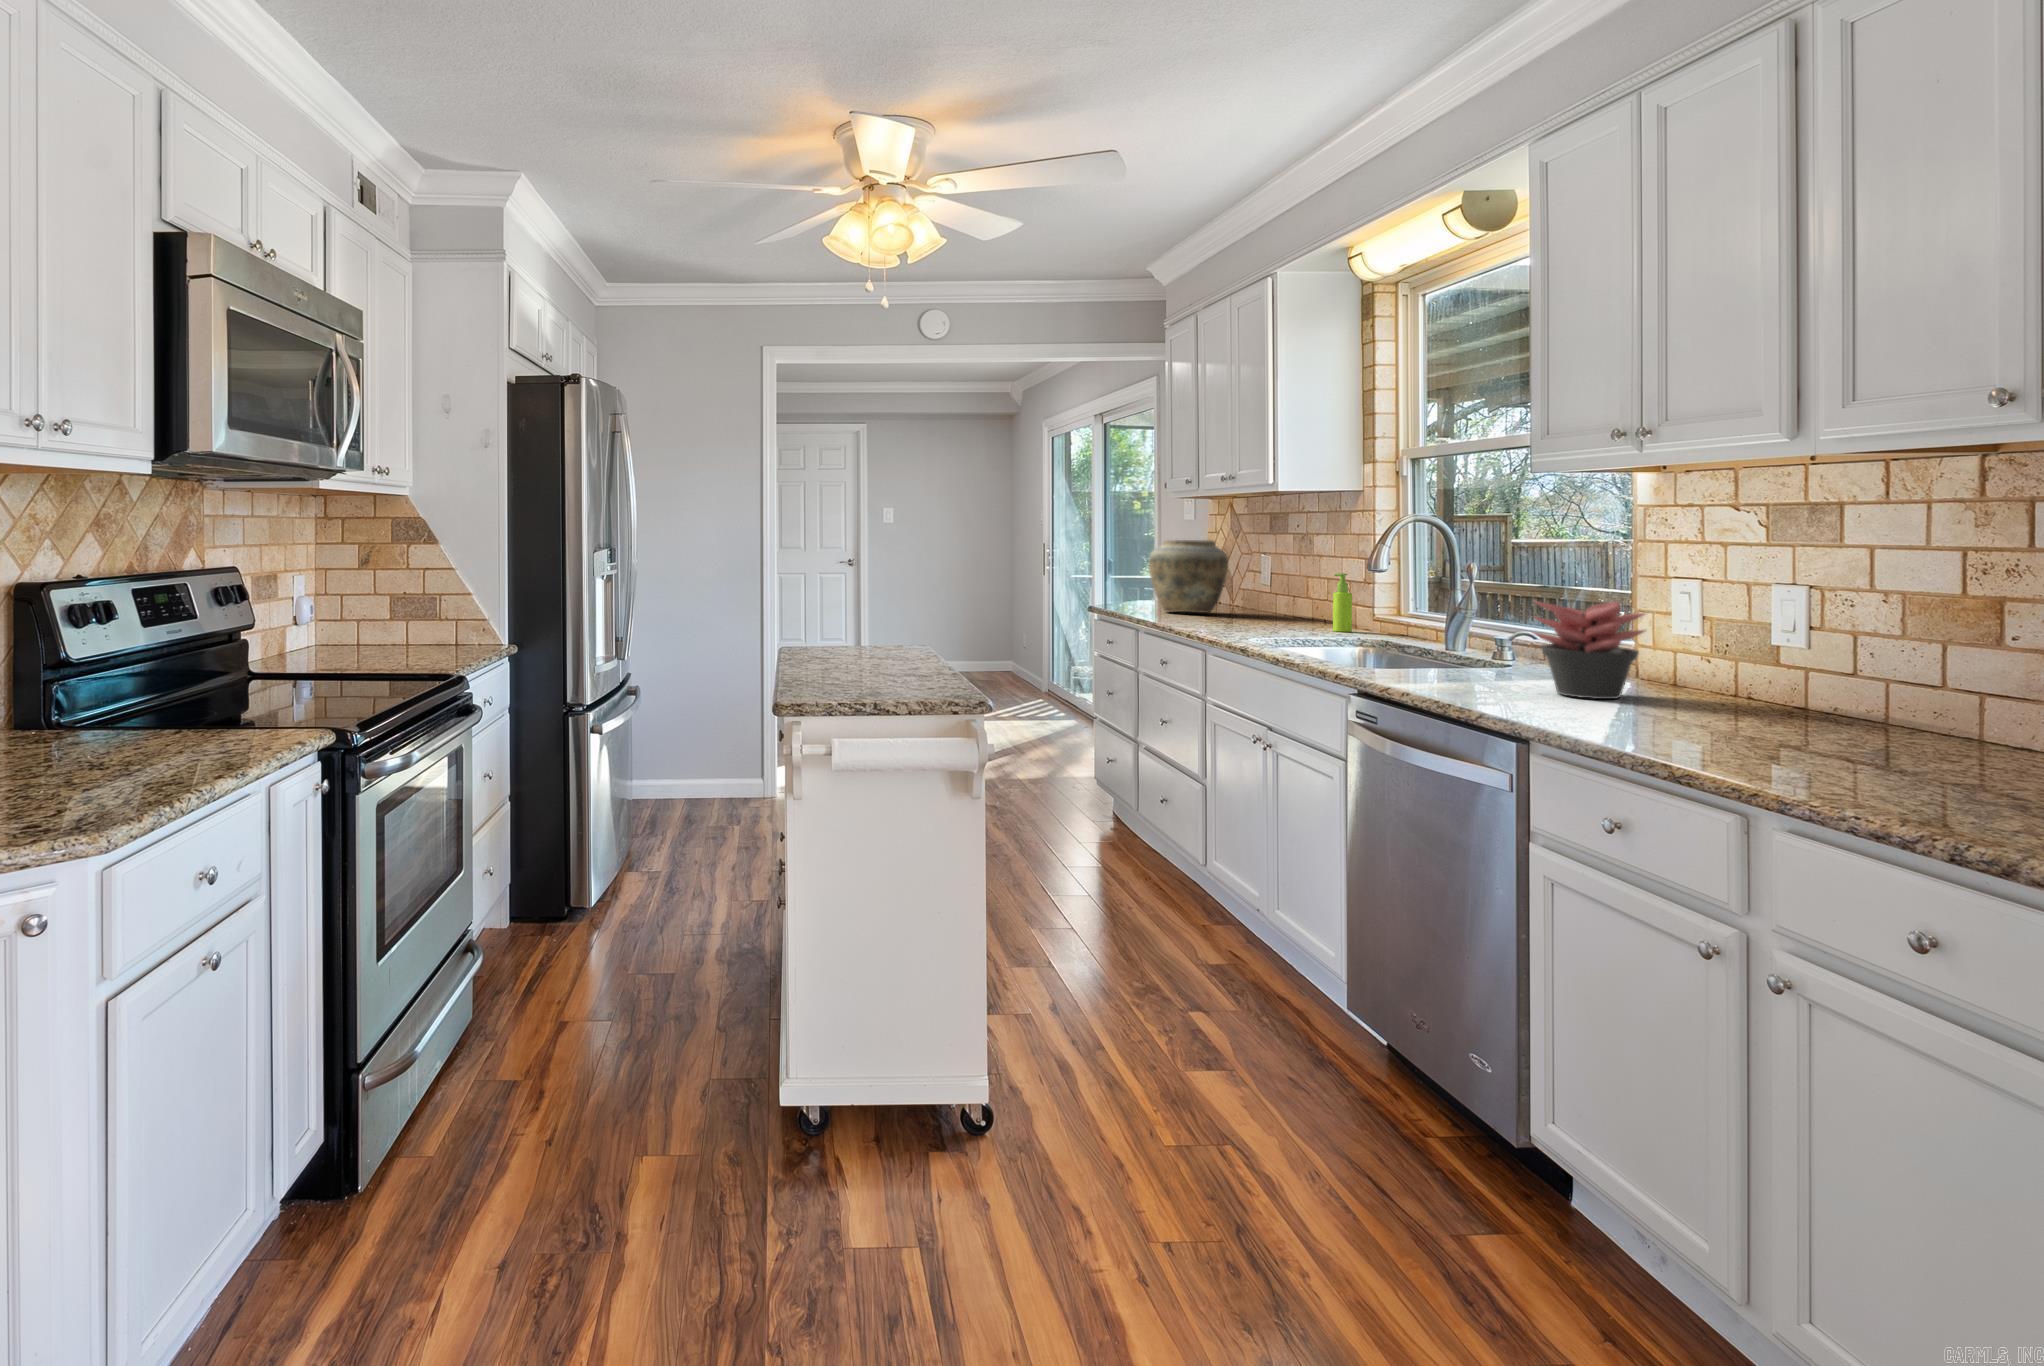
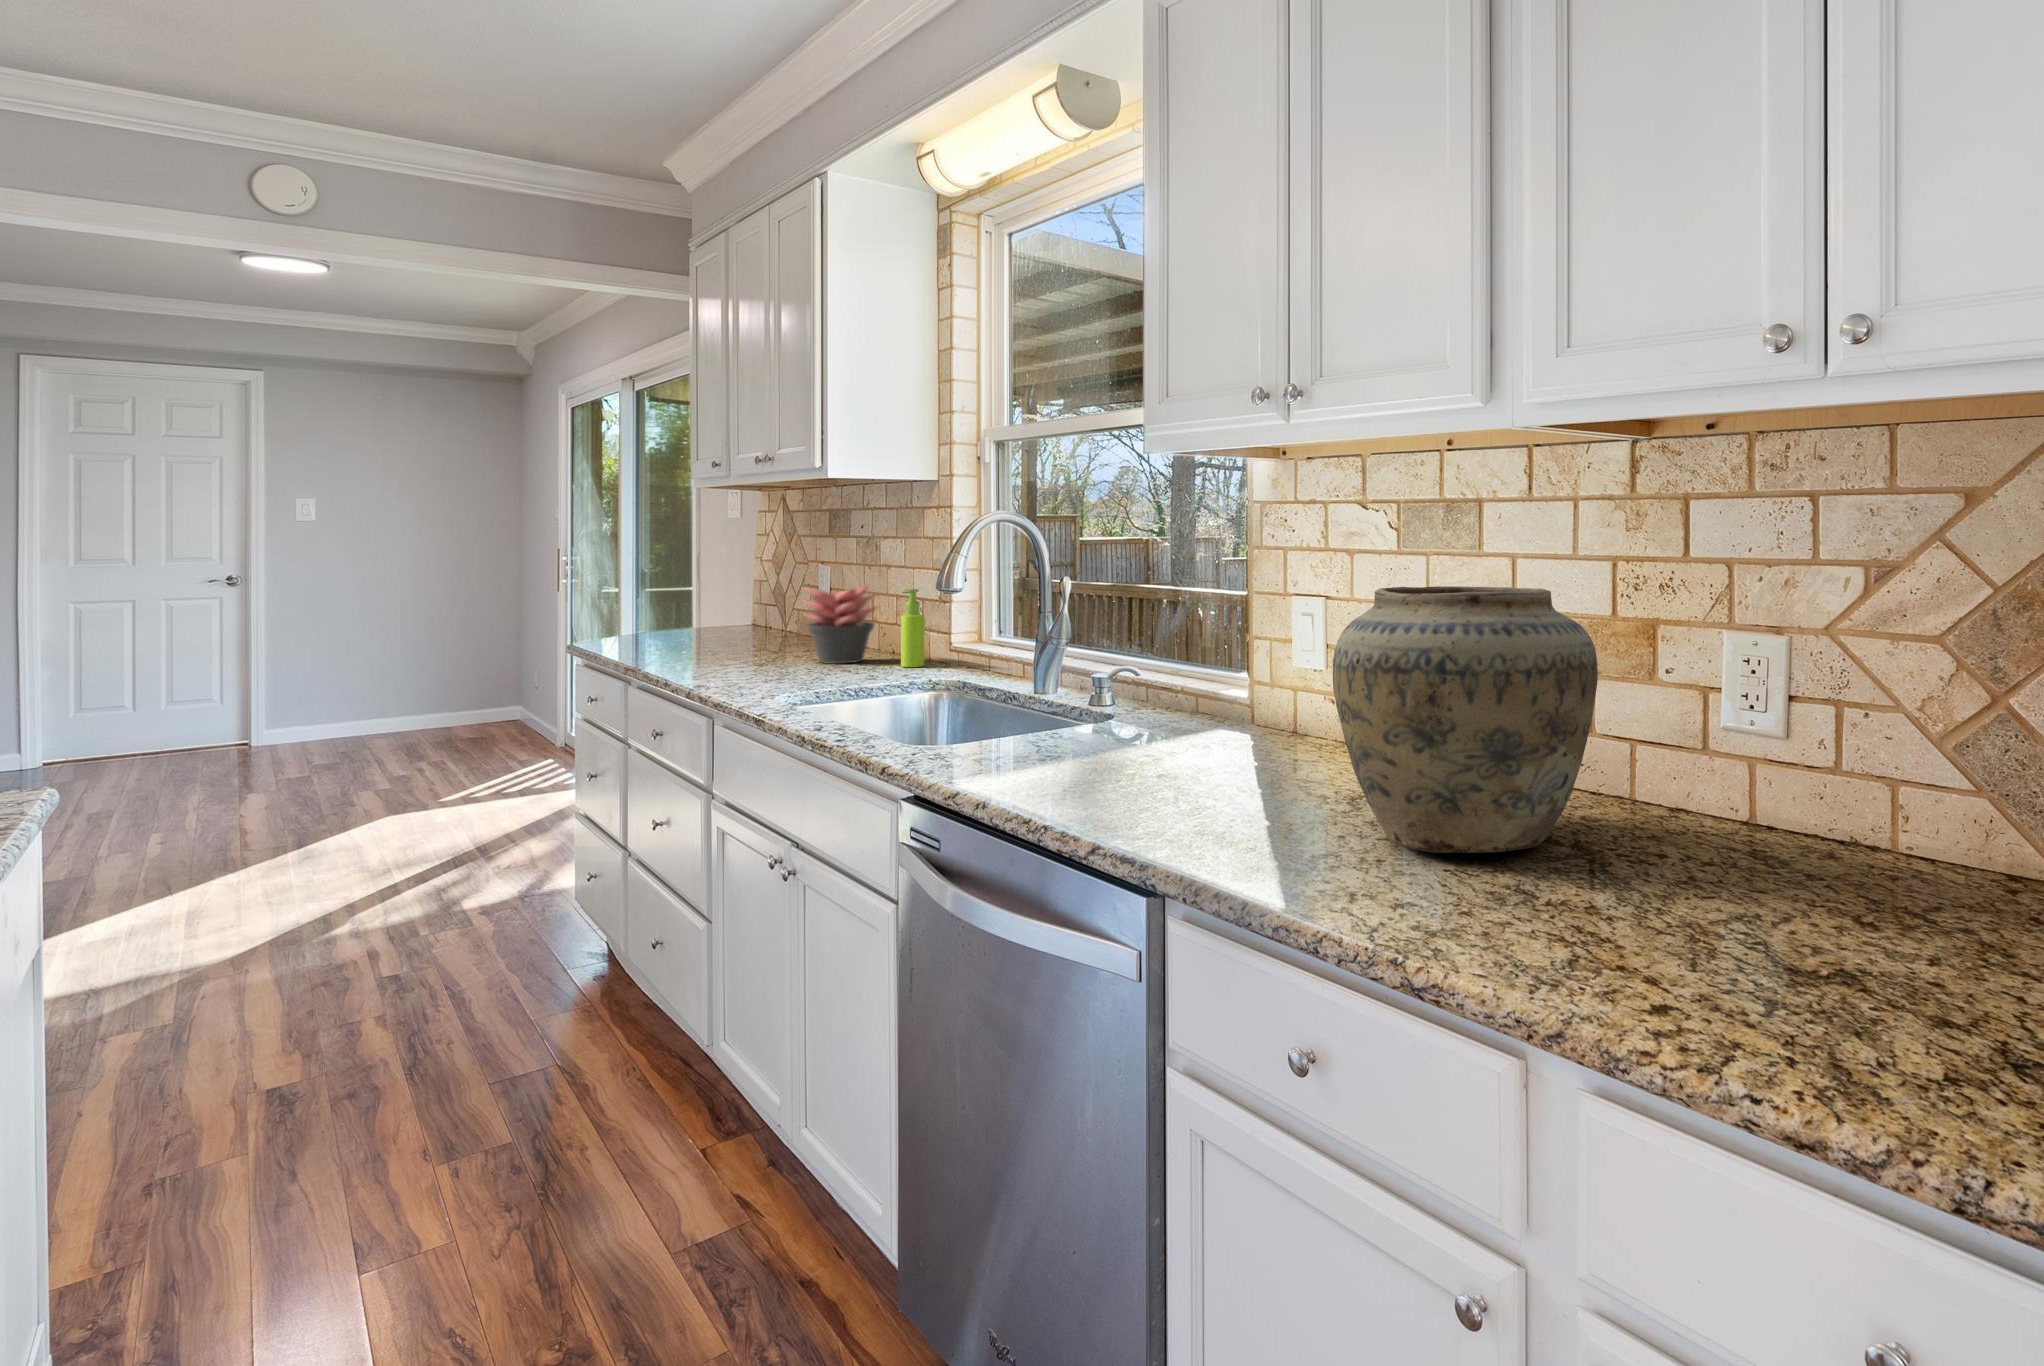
vase: present [1149,540,1228,613] -> present [1333,586,1598,853]
succulent plant: present [1534,601,1645,699] -> present [804,585,877,664]

